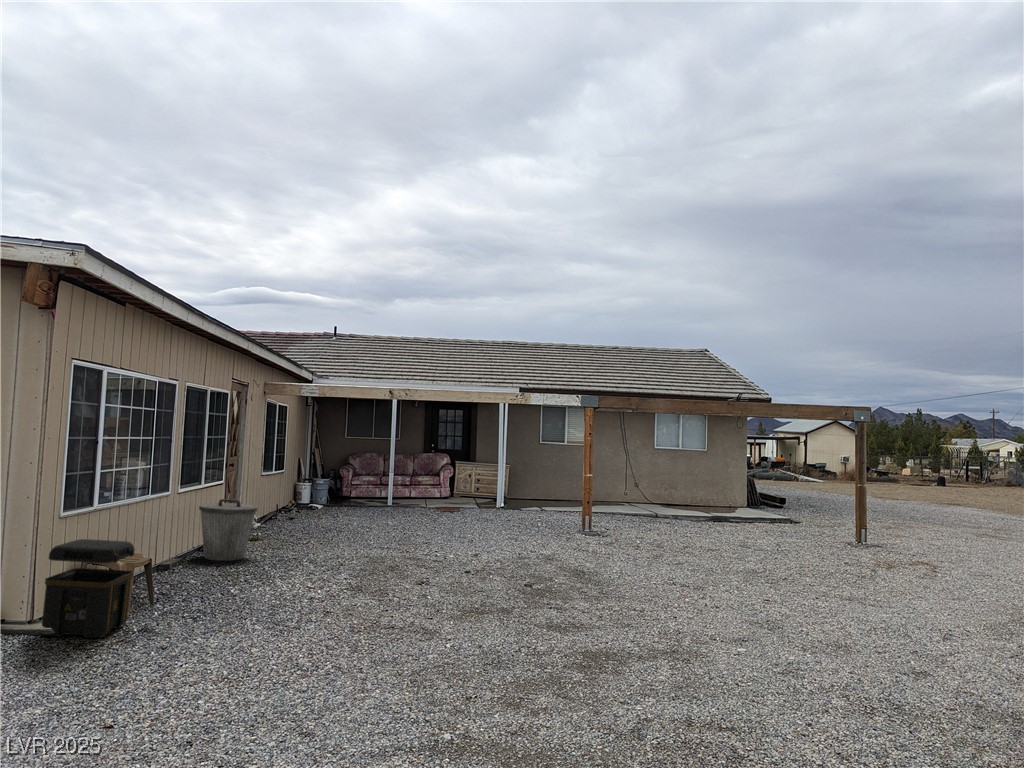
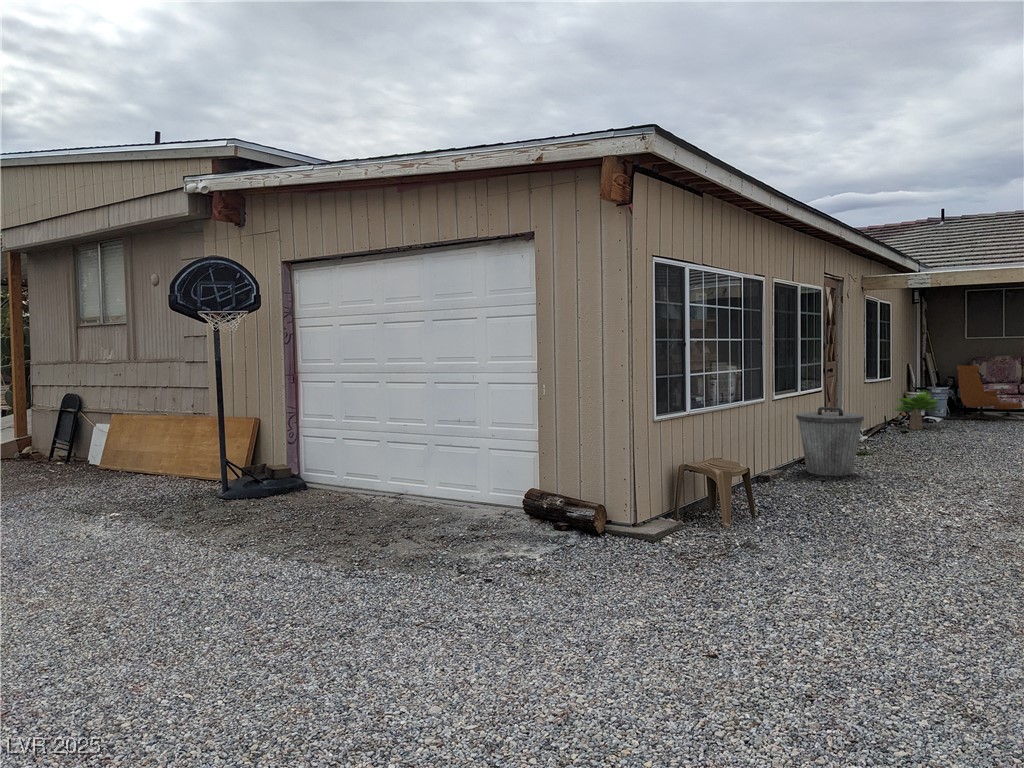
lounge chair: none [336,461,379,508] -> present [957,365,1022,421]
potted plant: none [281,481,322,515] -> present [895,392,938,429]
toolbox: present [42,539,134,638] -> none [646,444,729,548]

